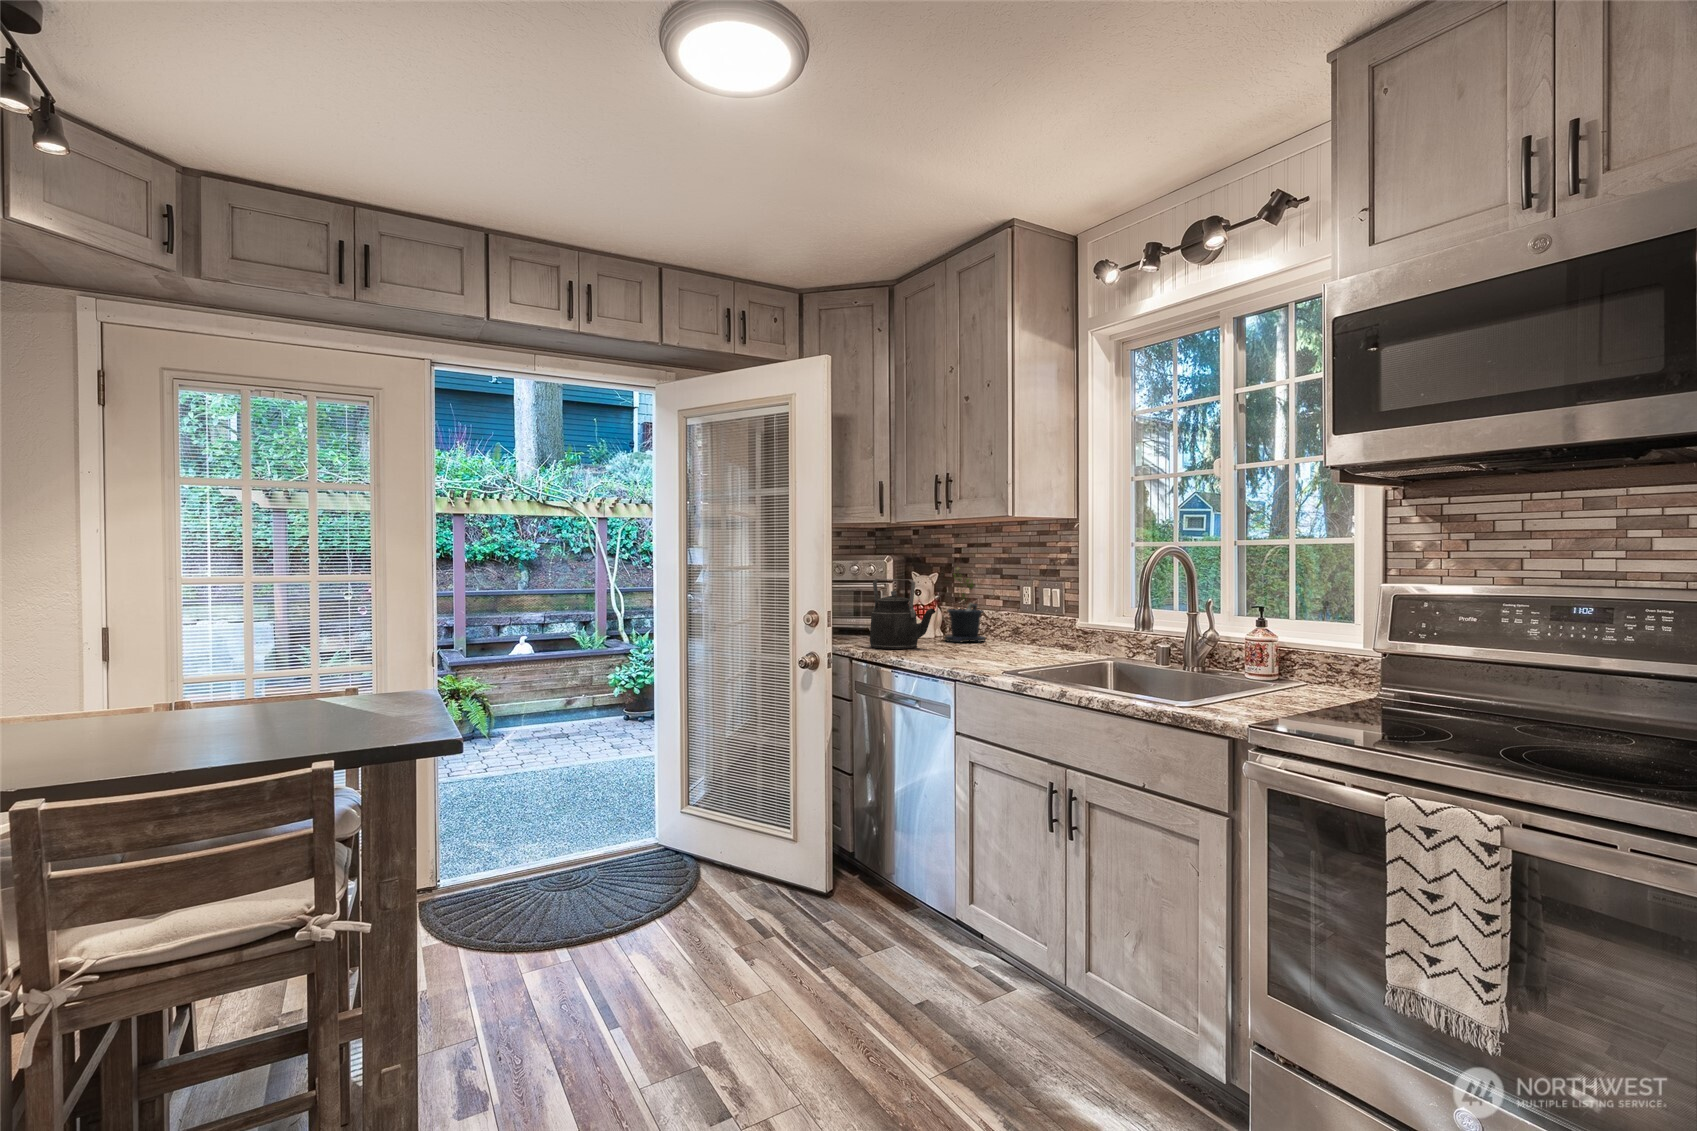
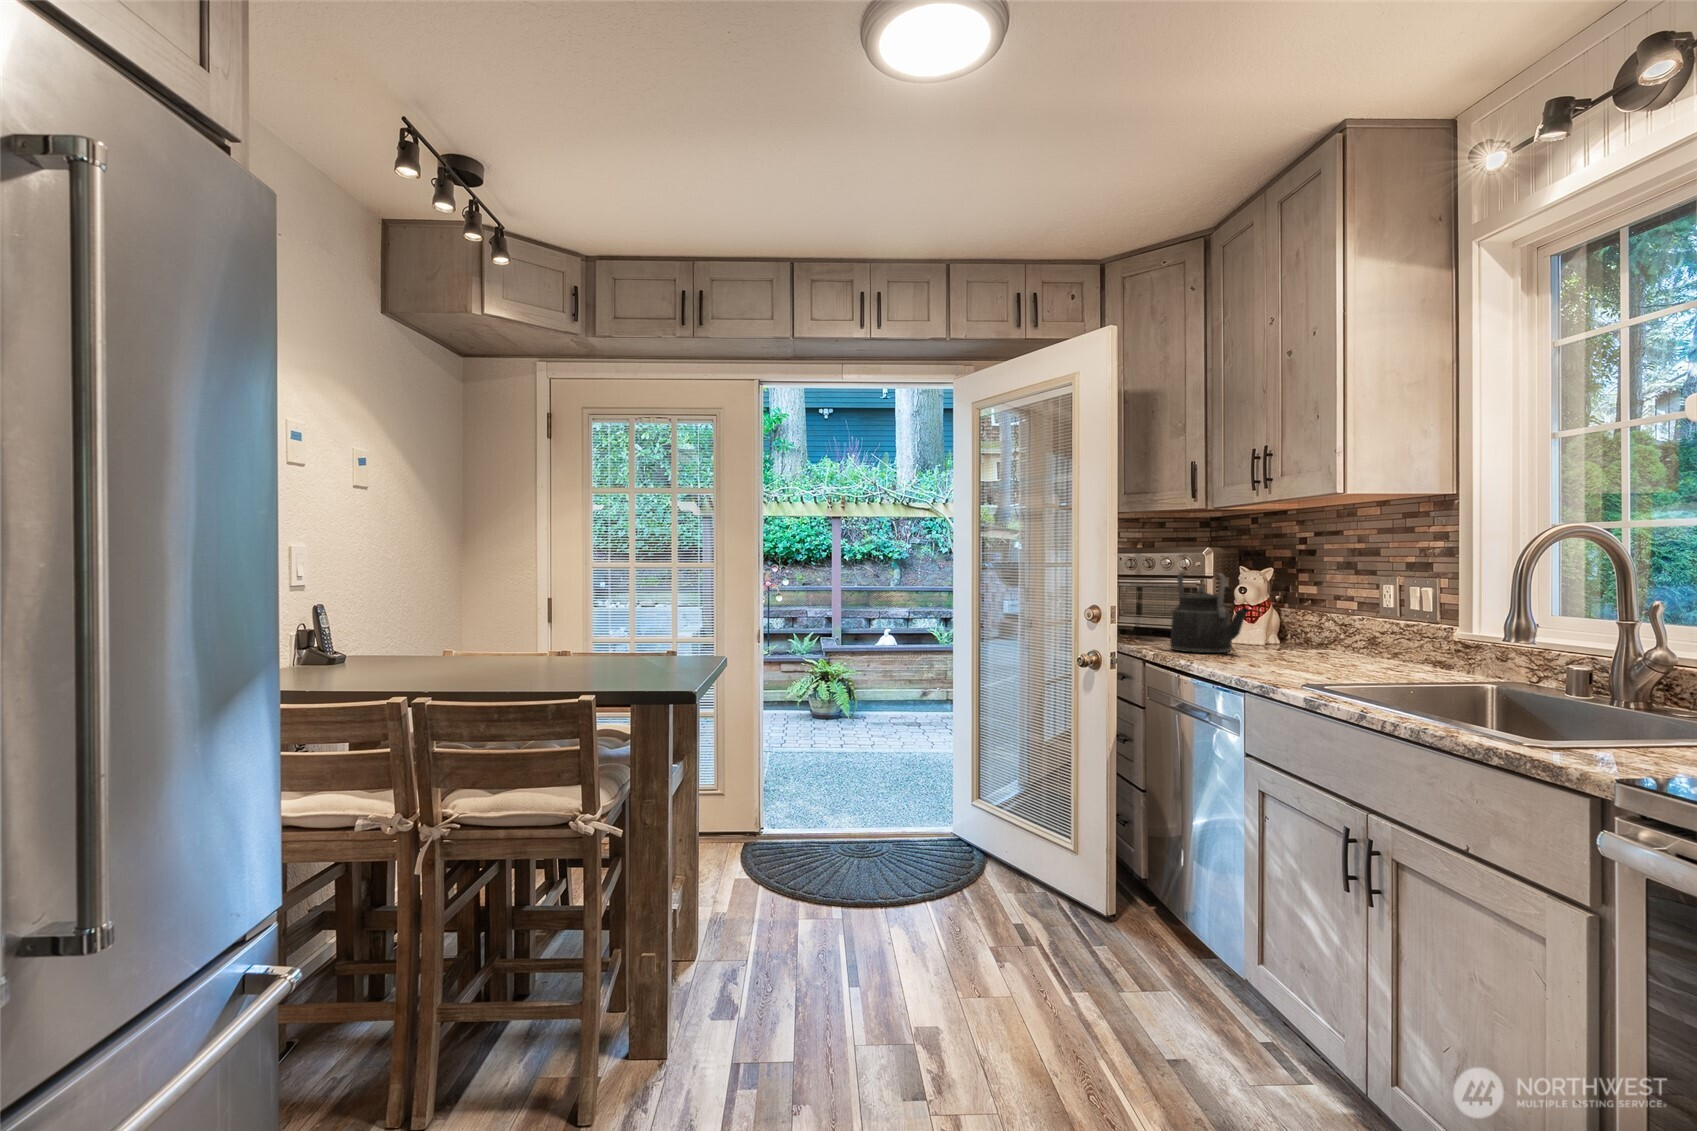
potted plant: present [945,567,986,642] -> none [1273,560,1335,652]

